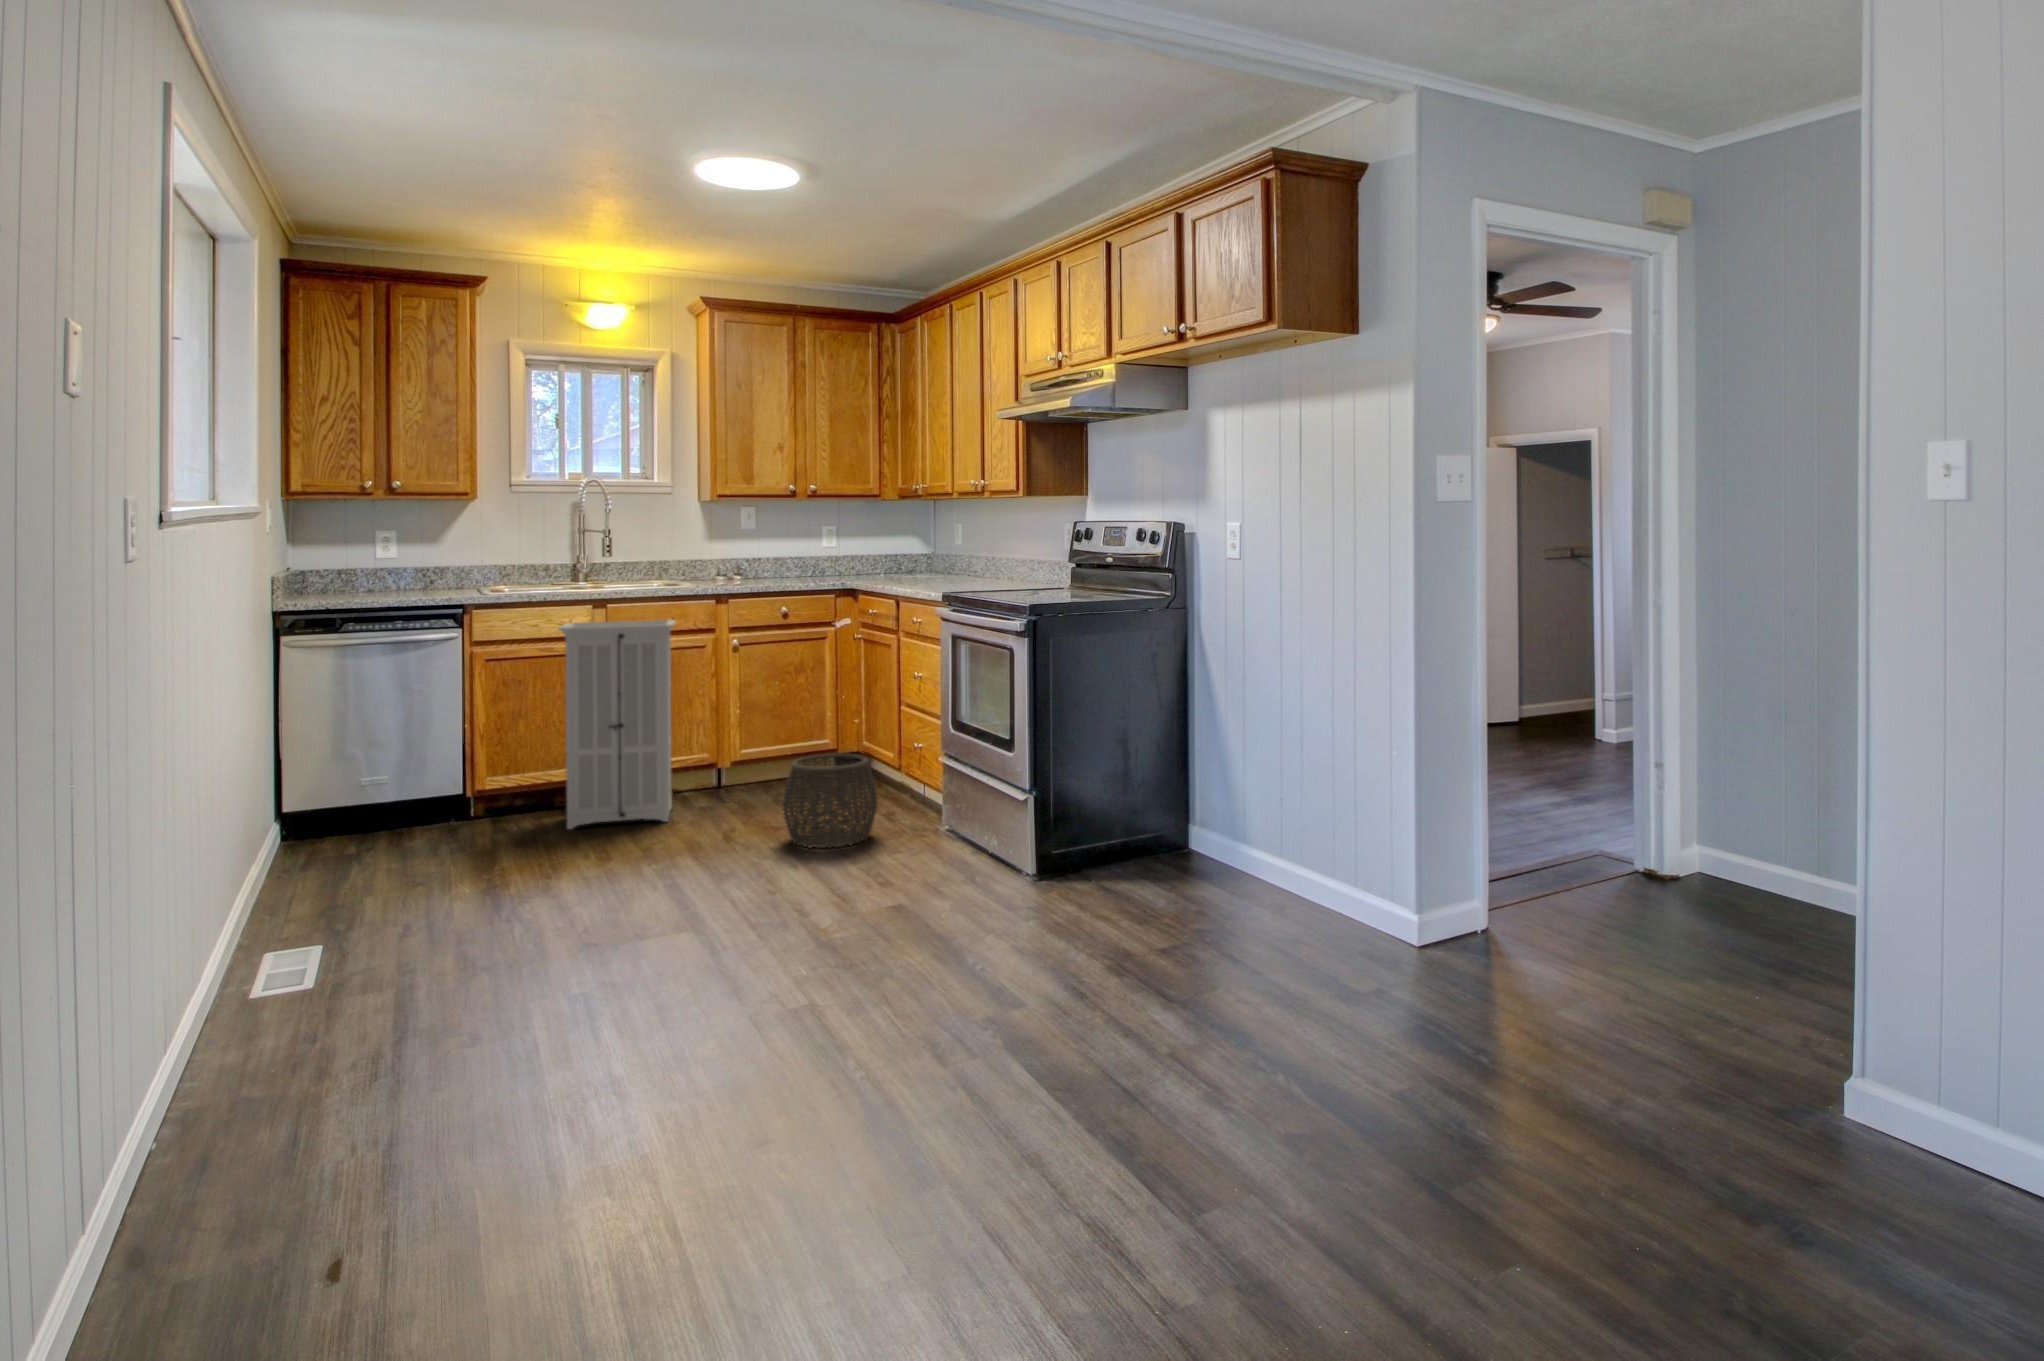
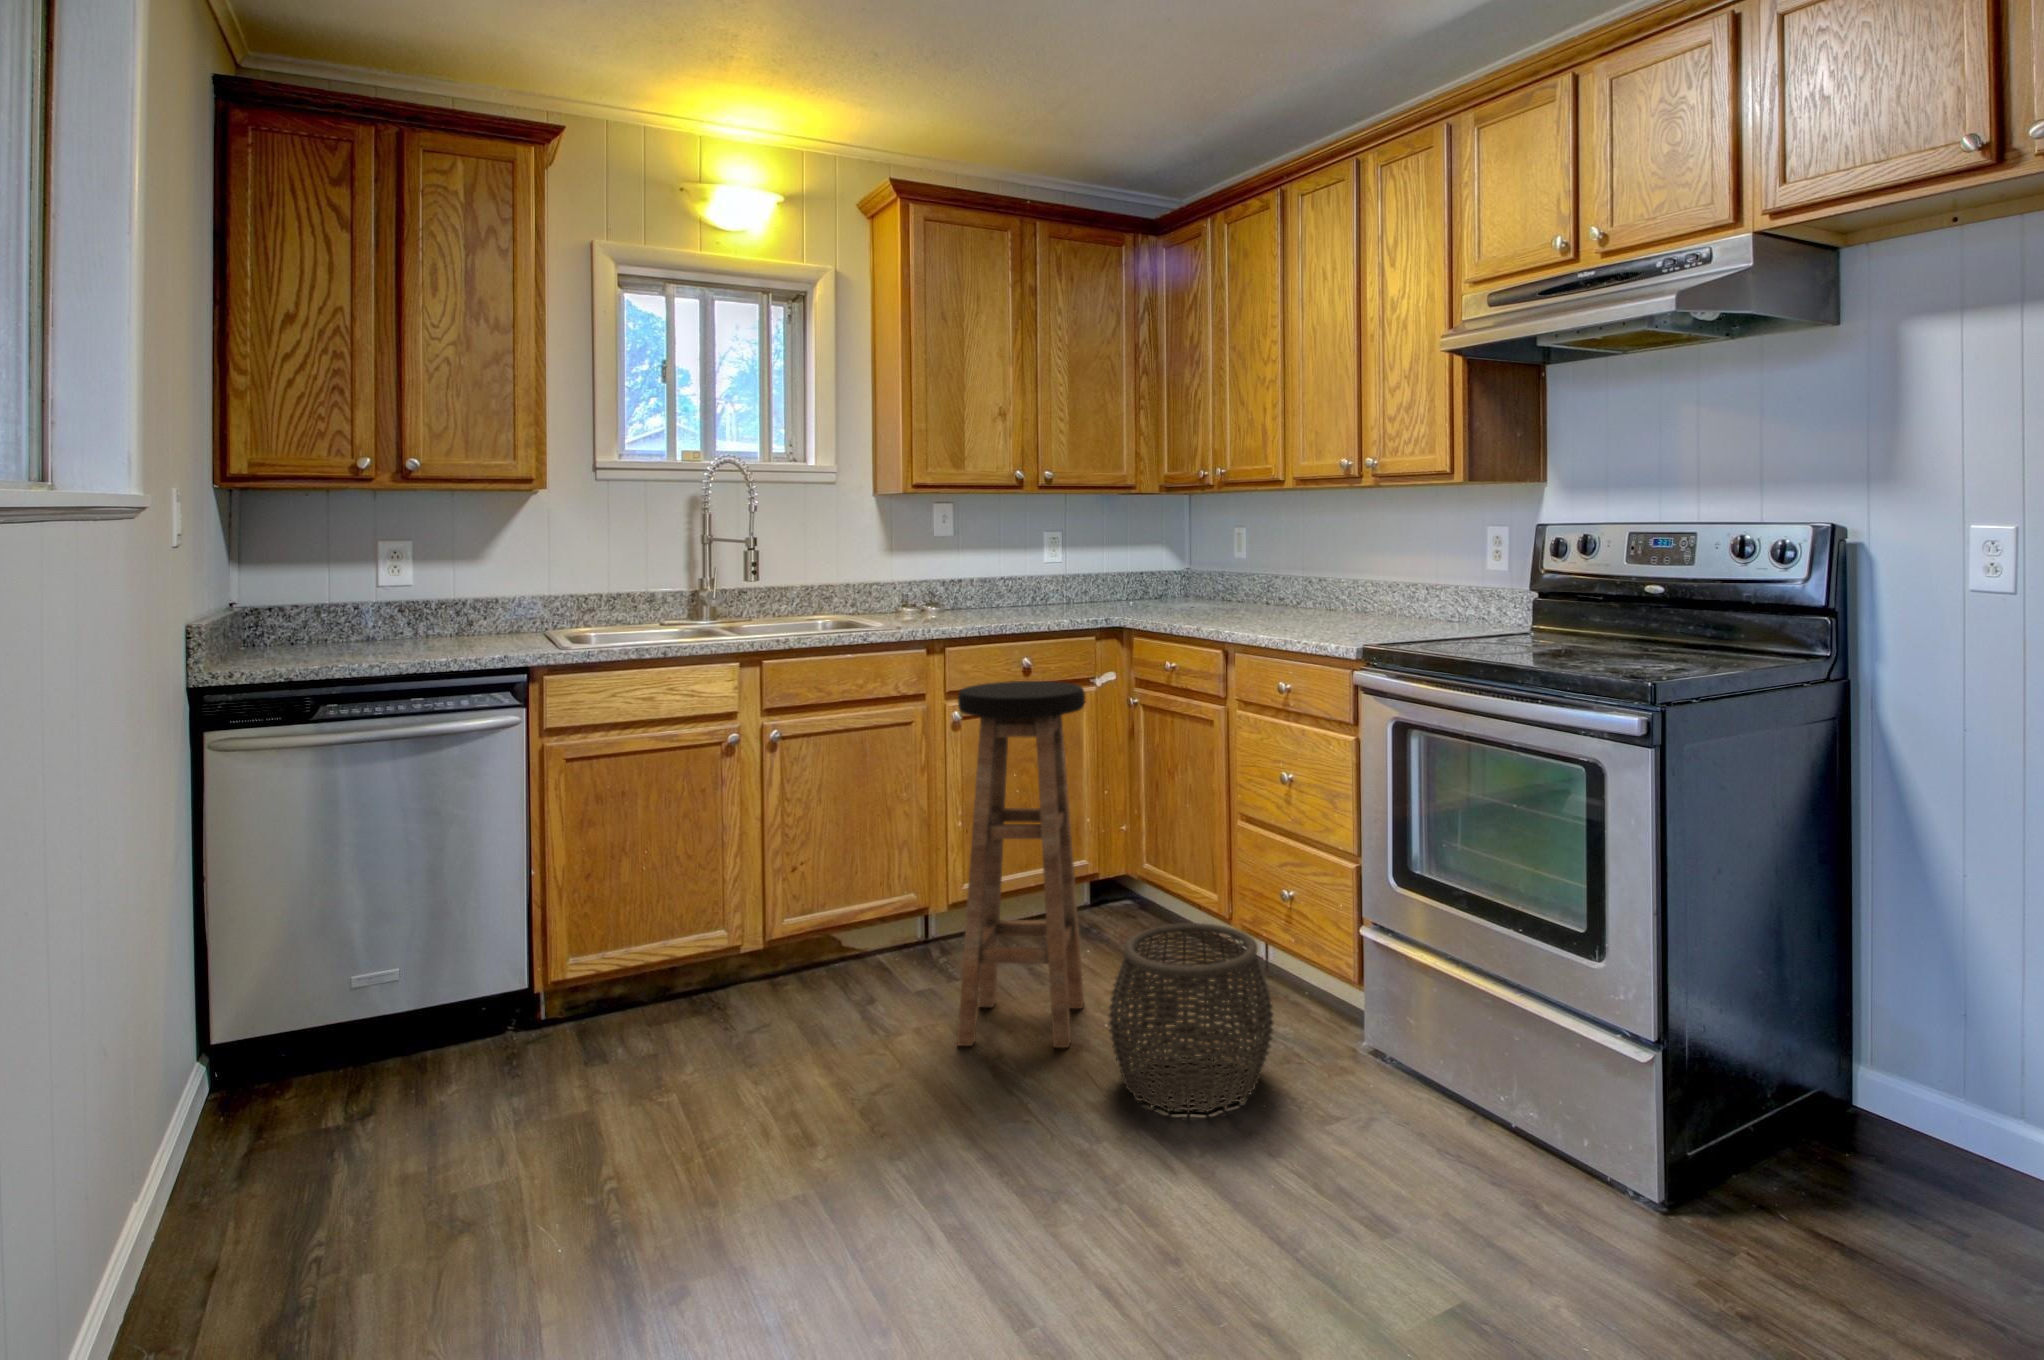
bar stool: none [708,617,795,827] -> present [957,681,1085,1048]
storage cabinet: present [559,618,676,829] -> none [700,680,893,1057]

